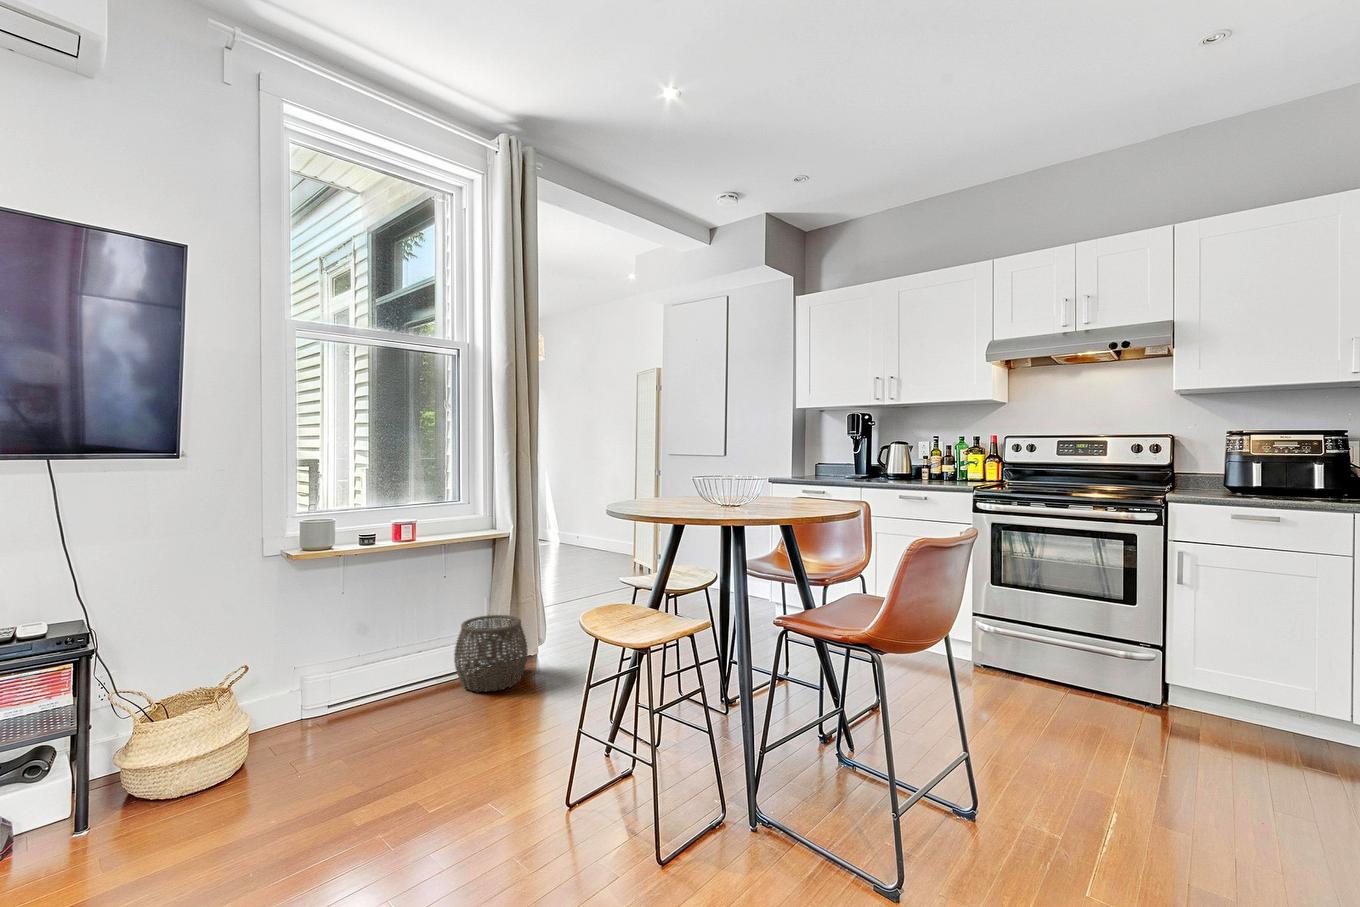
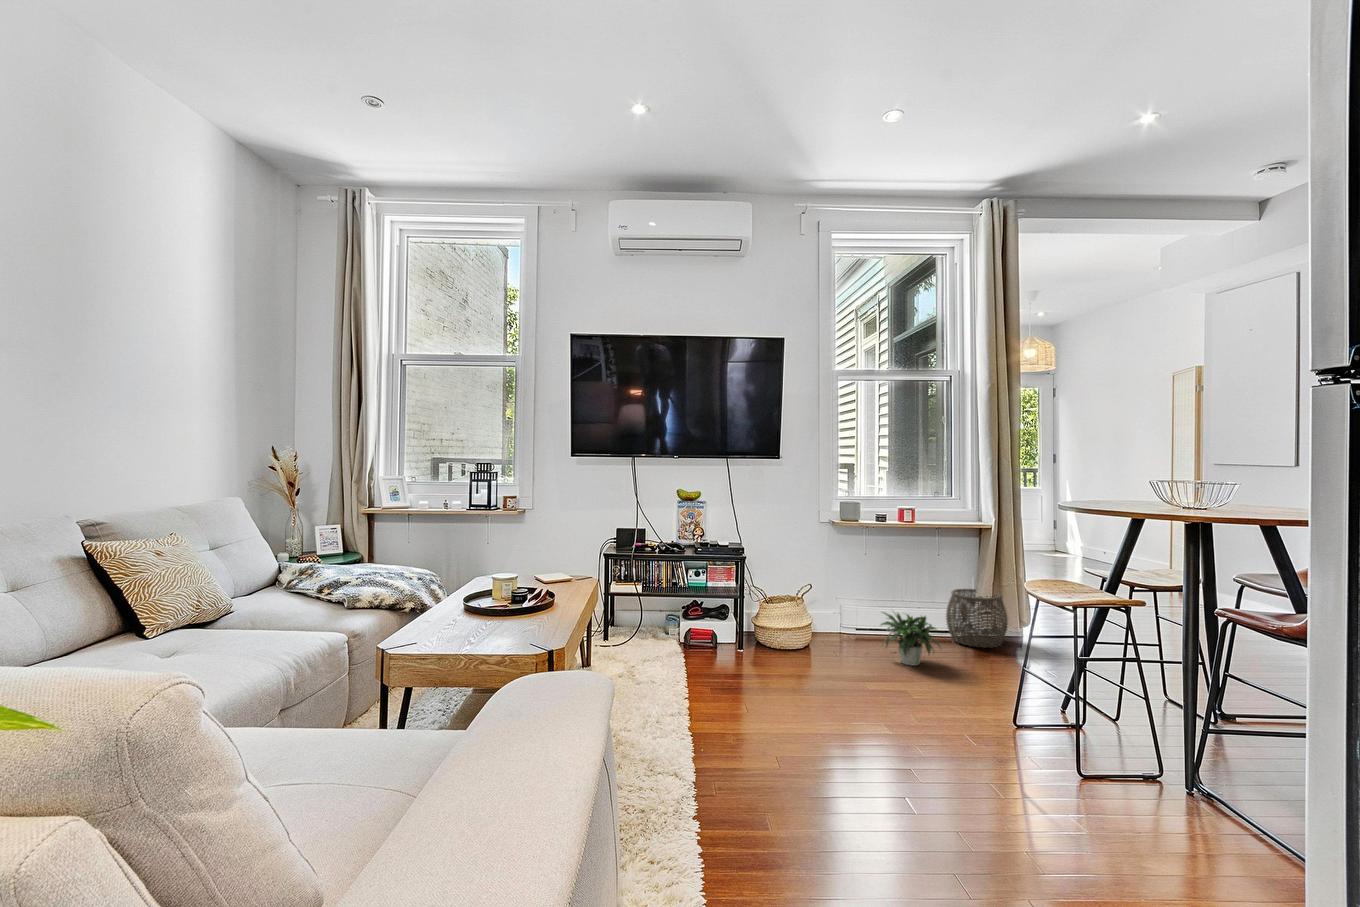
potted plant: none [343,674,458,752] -> present [881,612,940,665]

